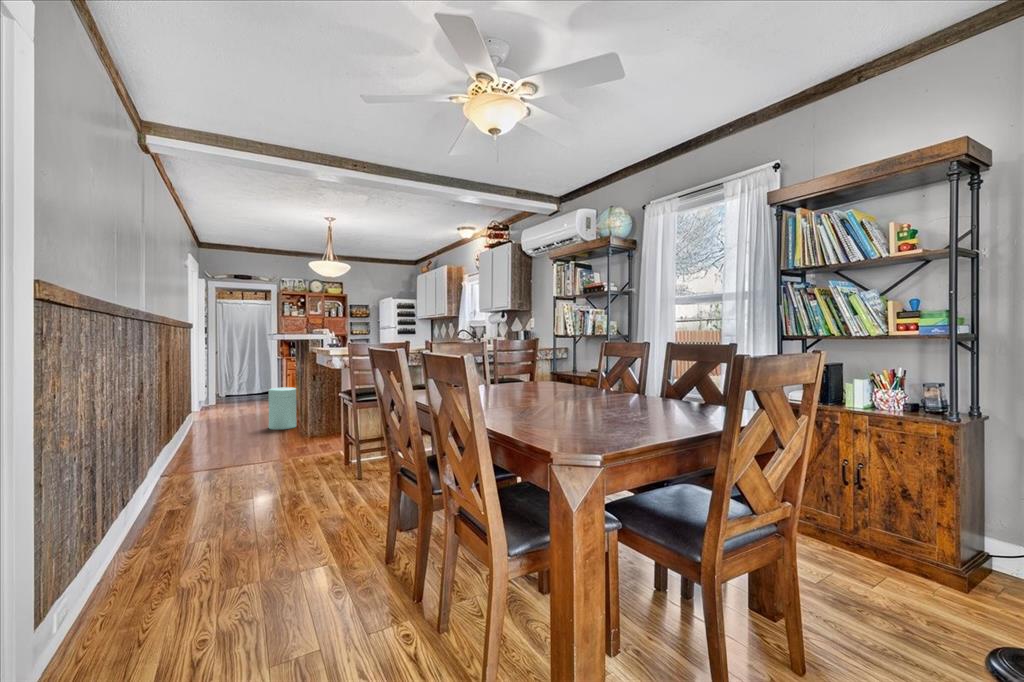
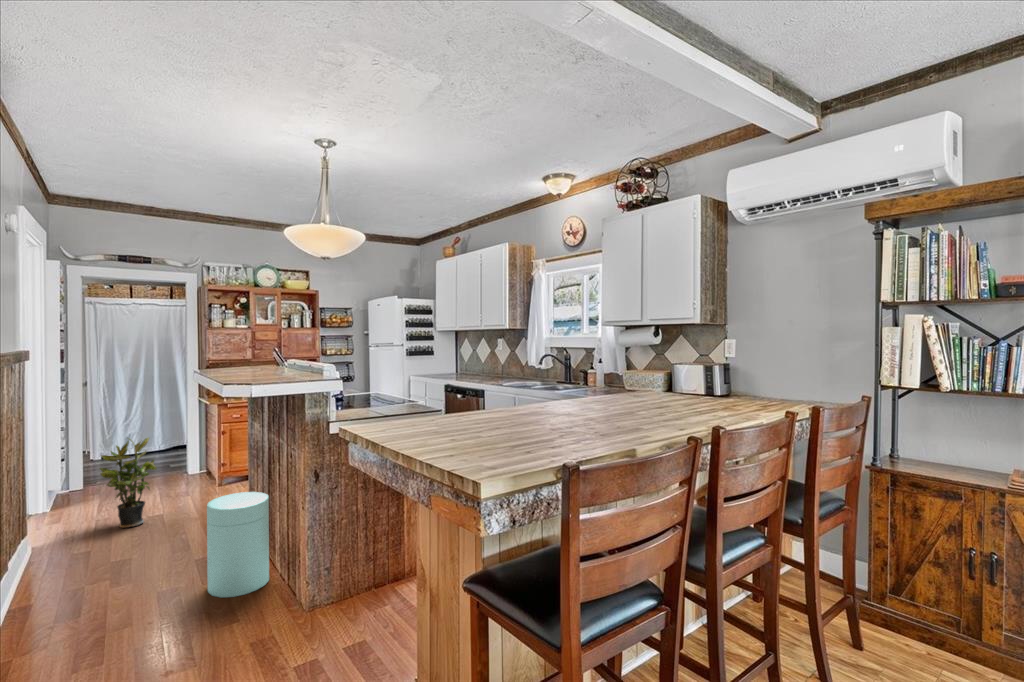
potted plant: none [225,370,252,414] -> present [100,438,157,528]

